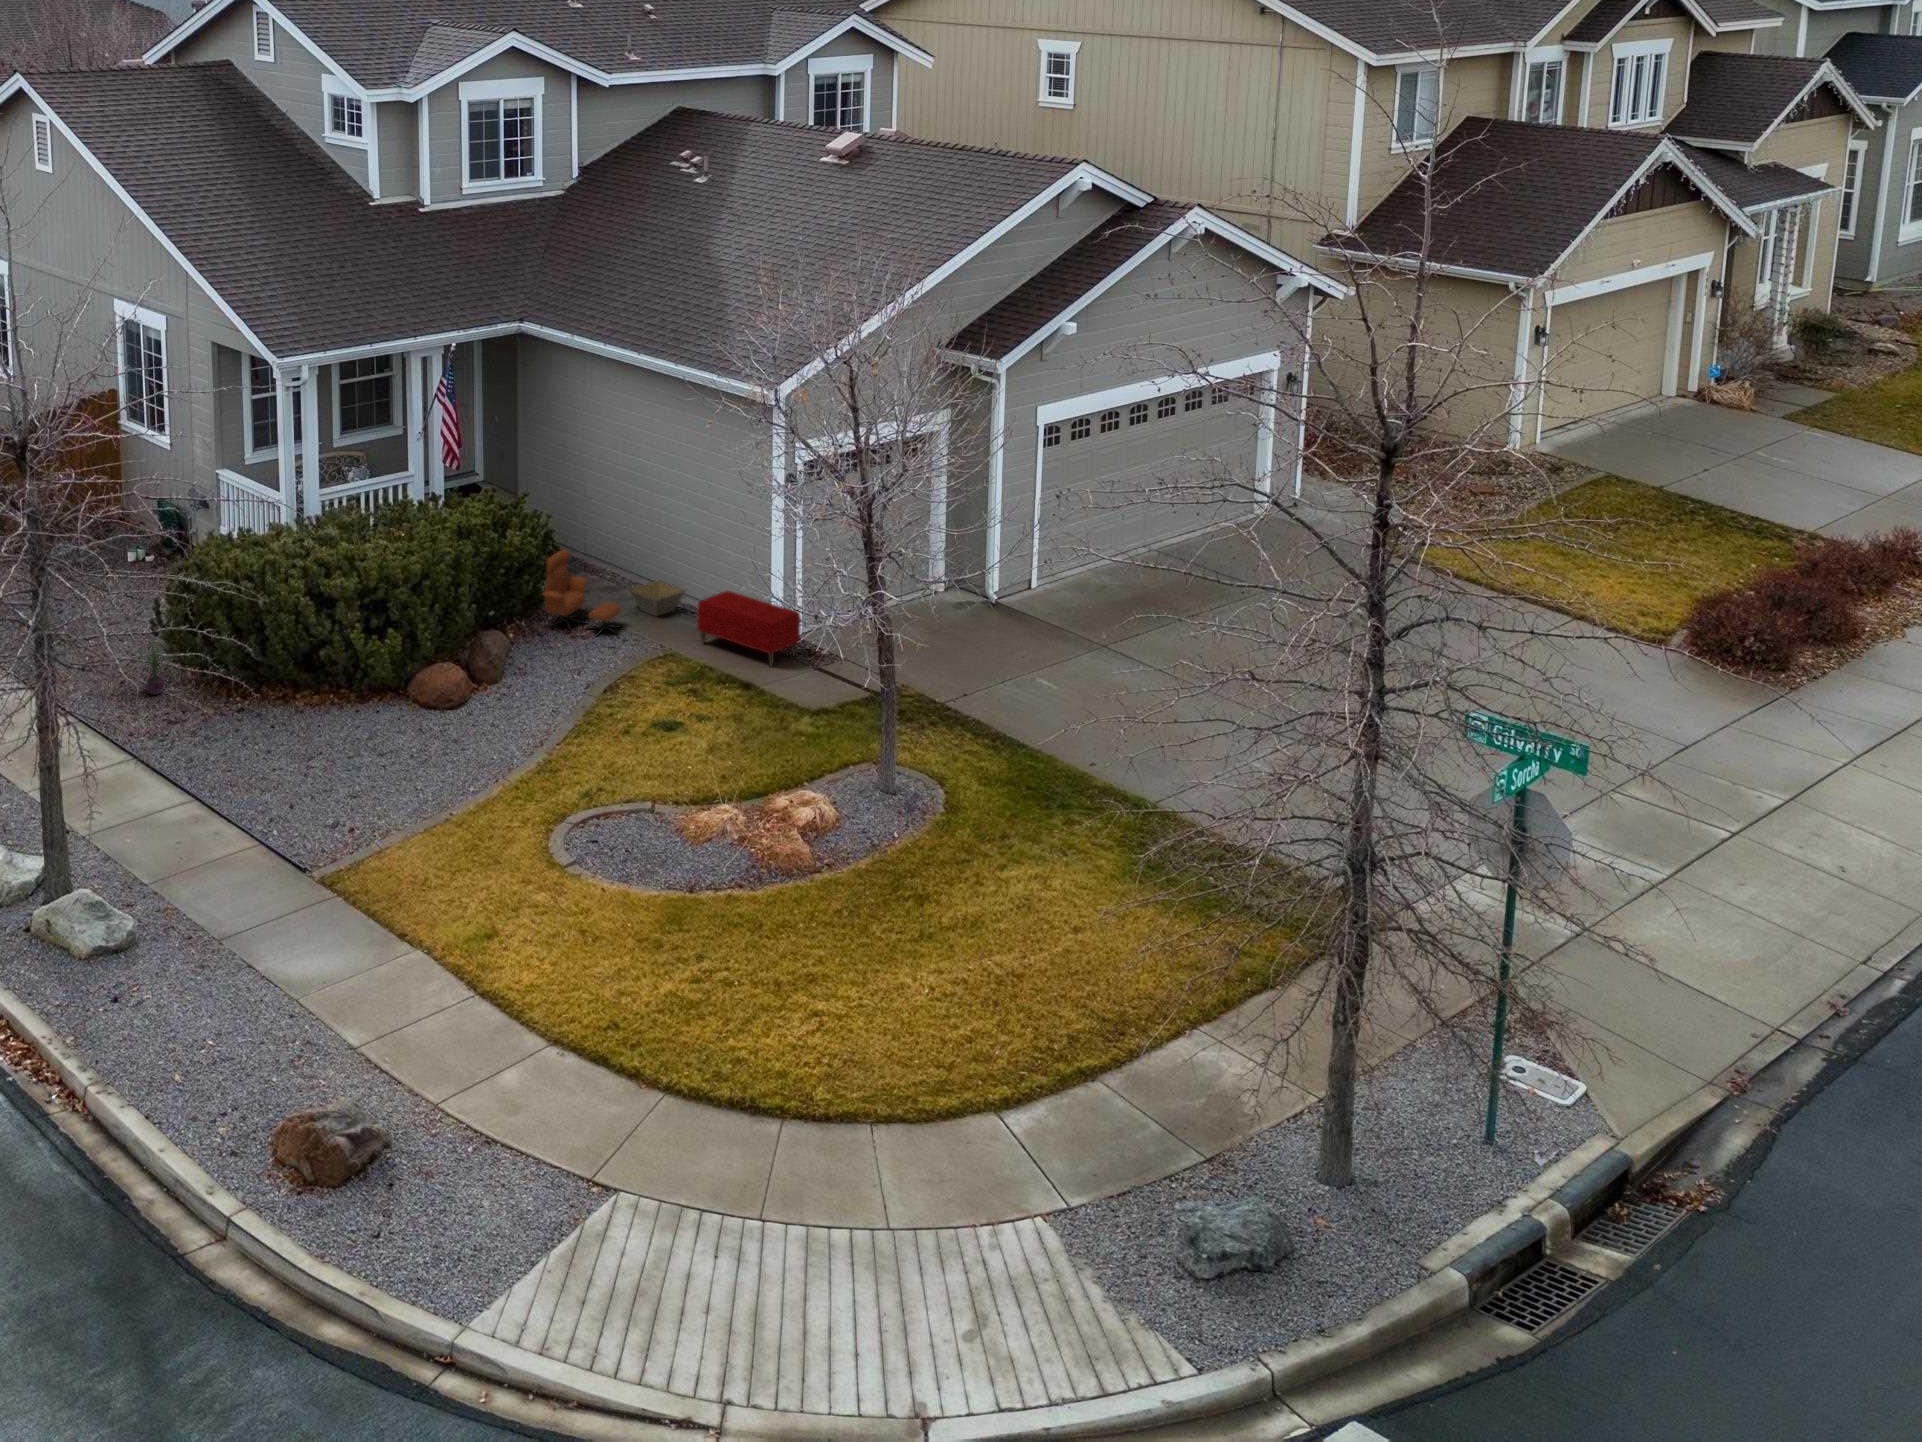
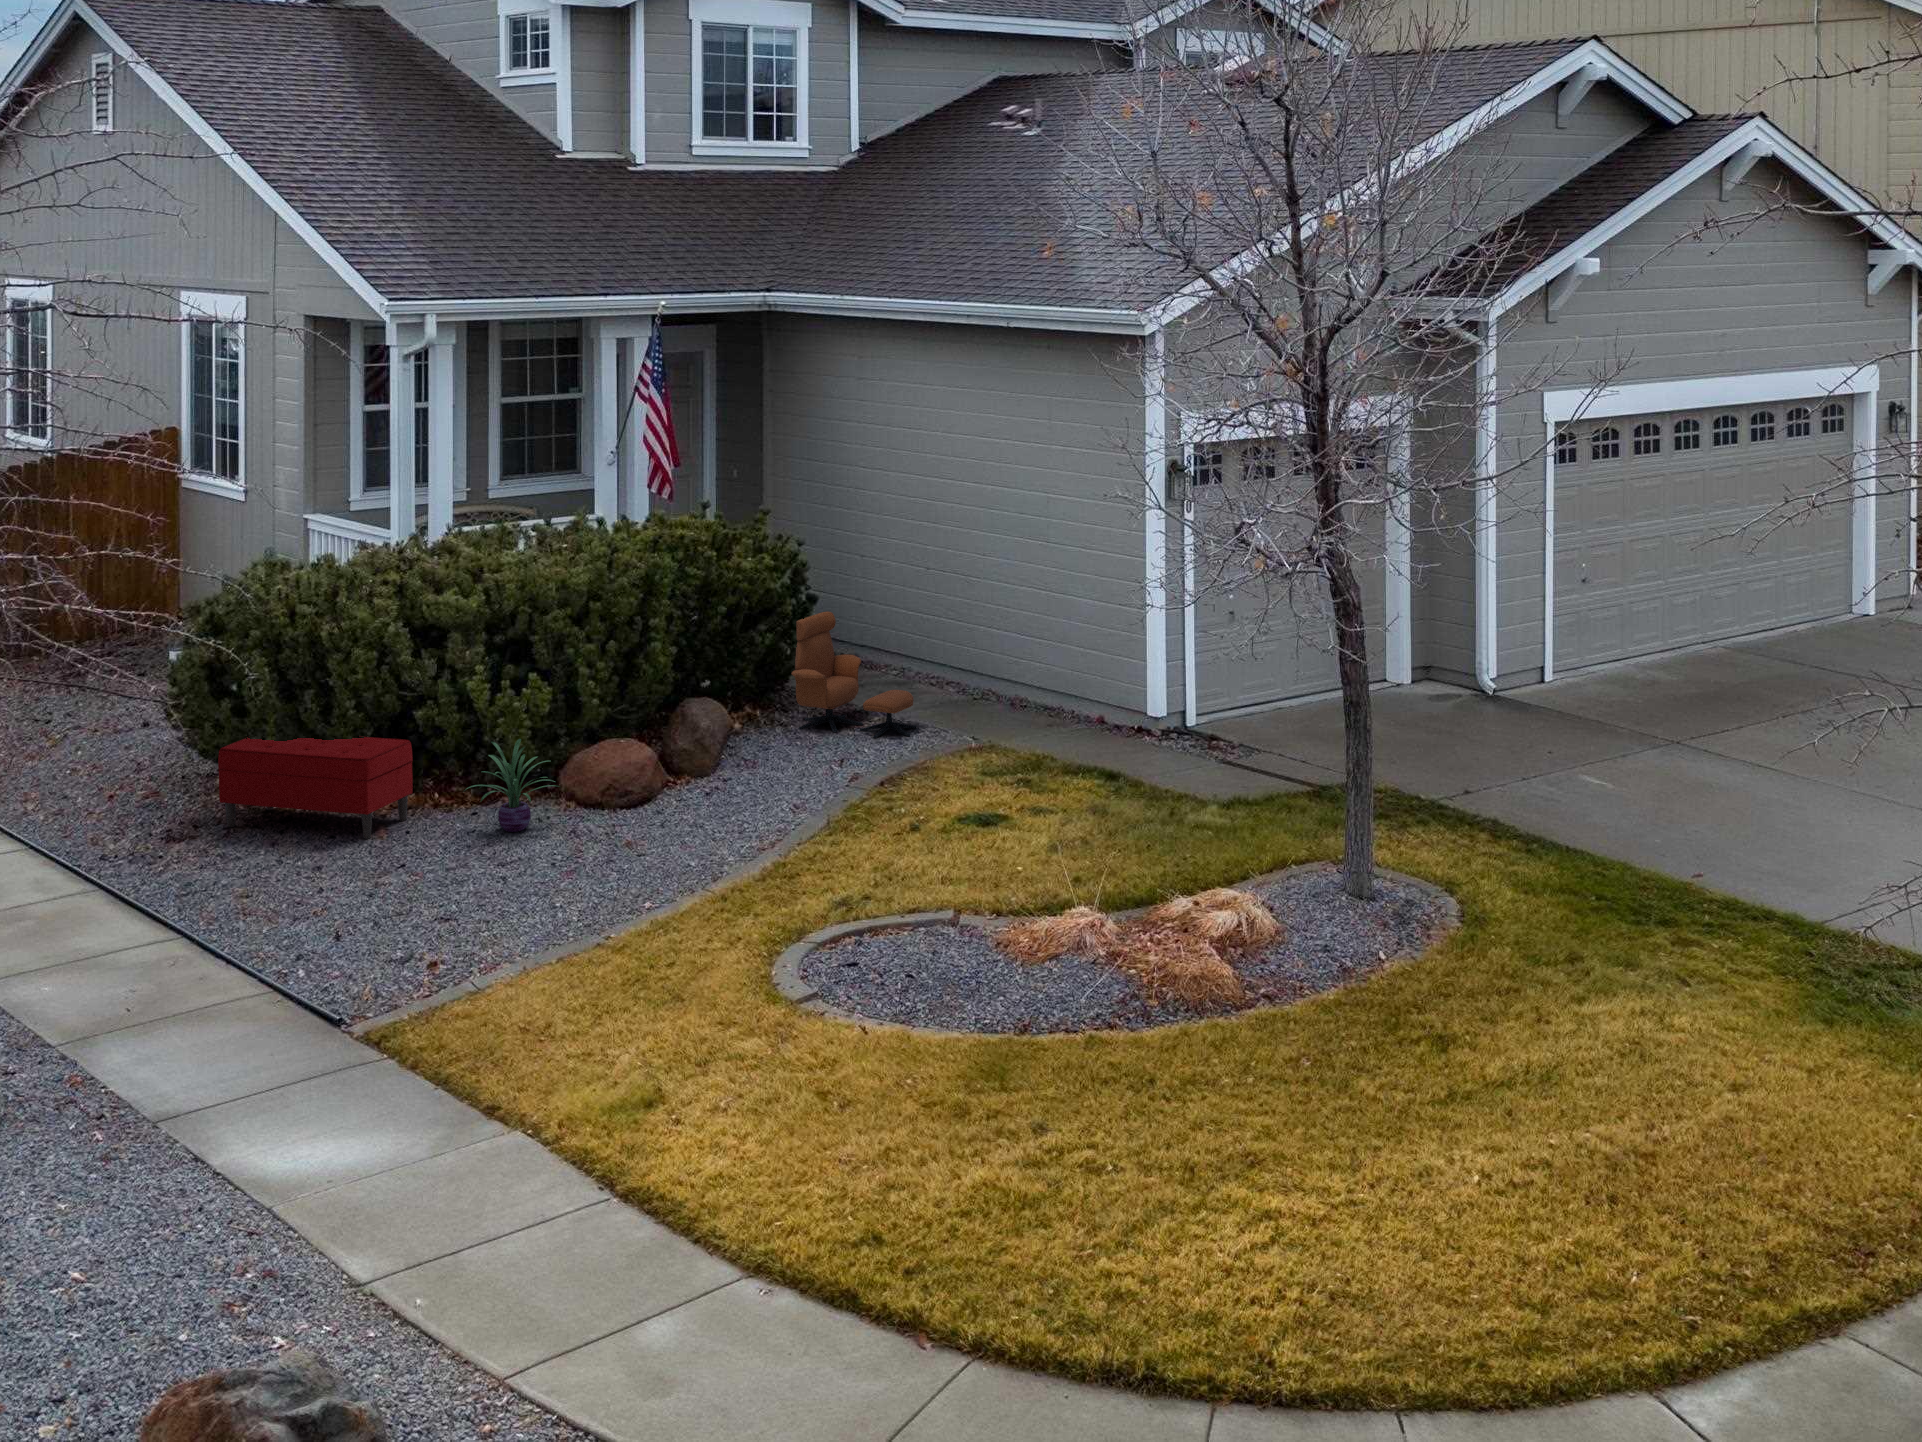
basket: present [629,580,685,616] -> none [926,668,1015,717]
bench: present [697,591,801,667] -> present [218,736,413,839]
decorative plant: present [140,640,178,695] -> present [467,739,555,832]

